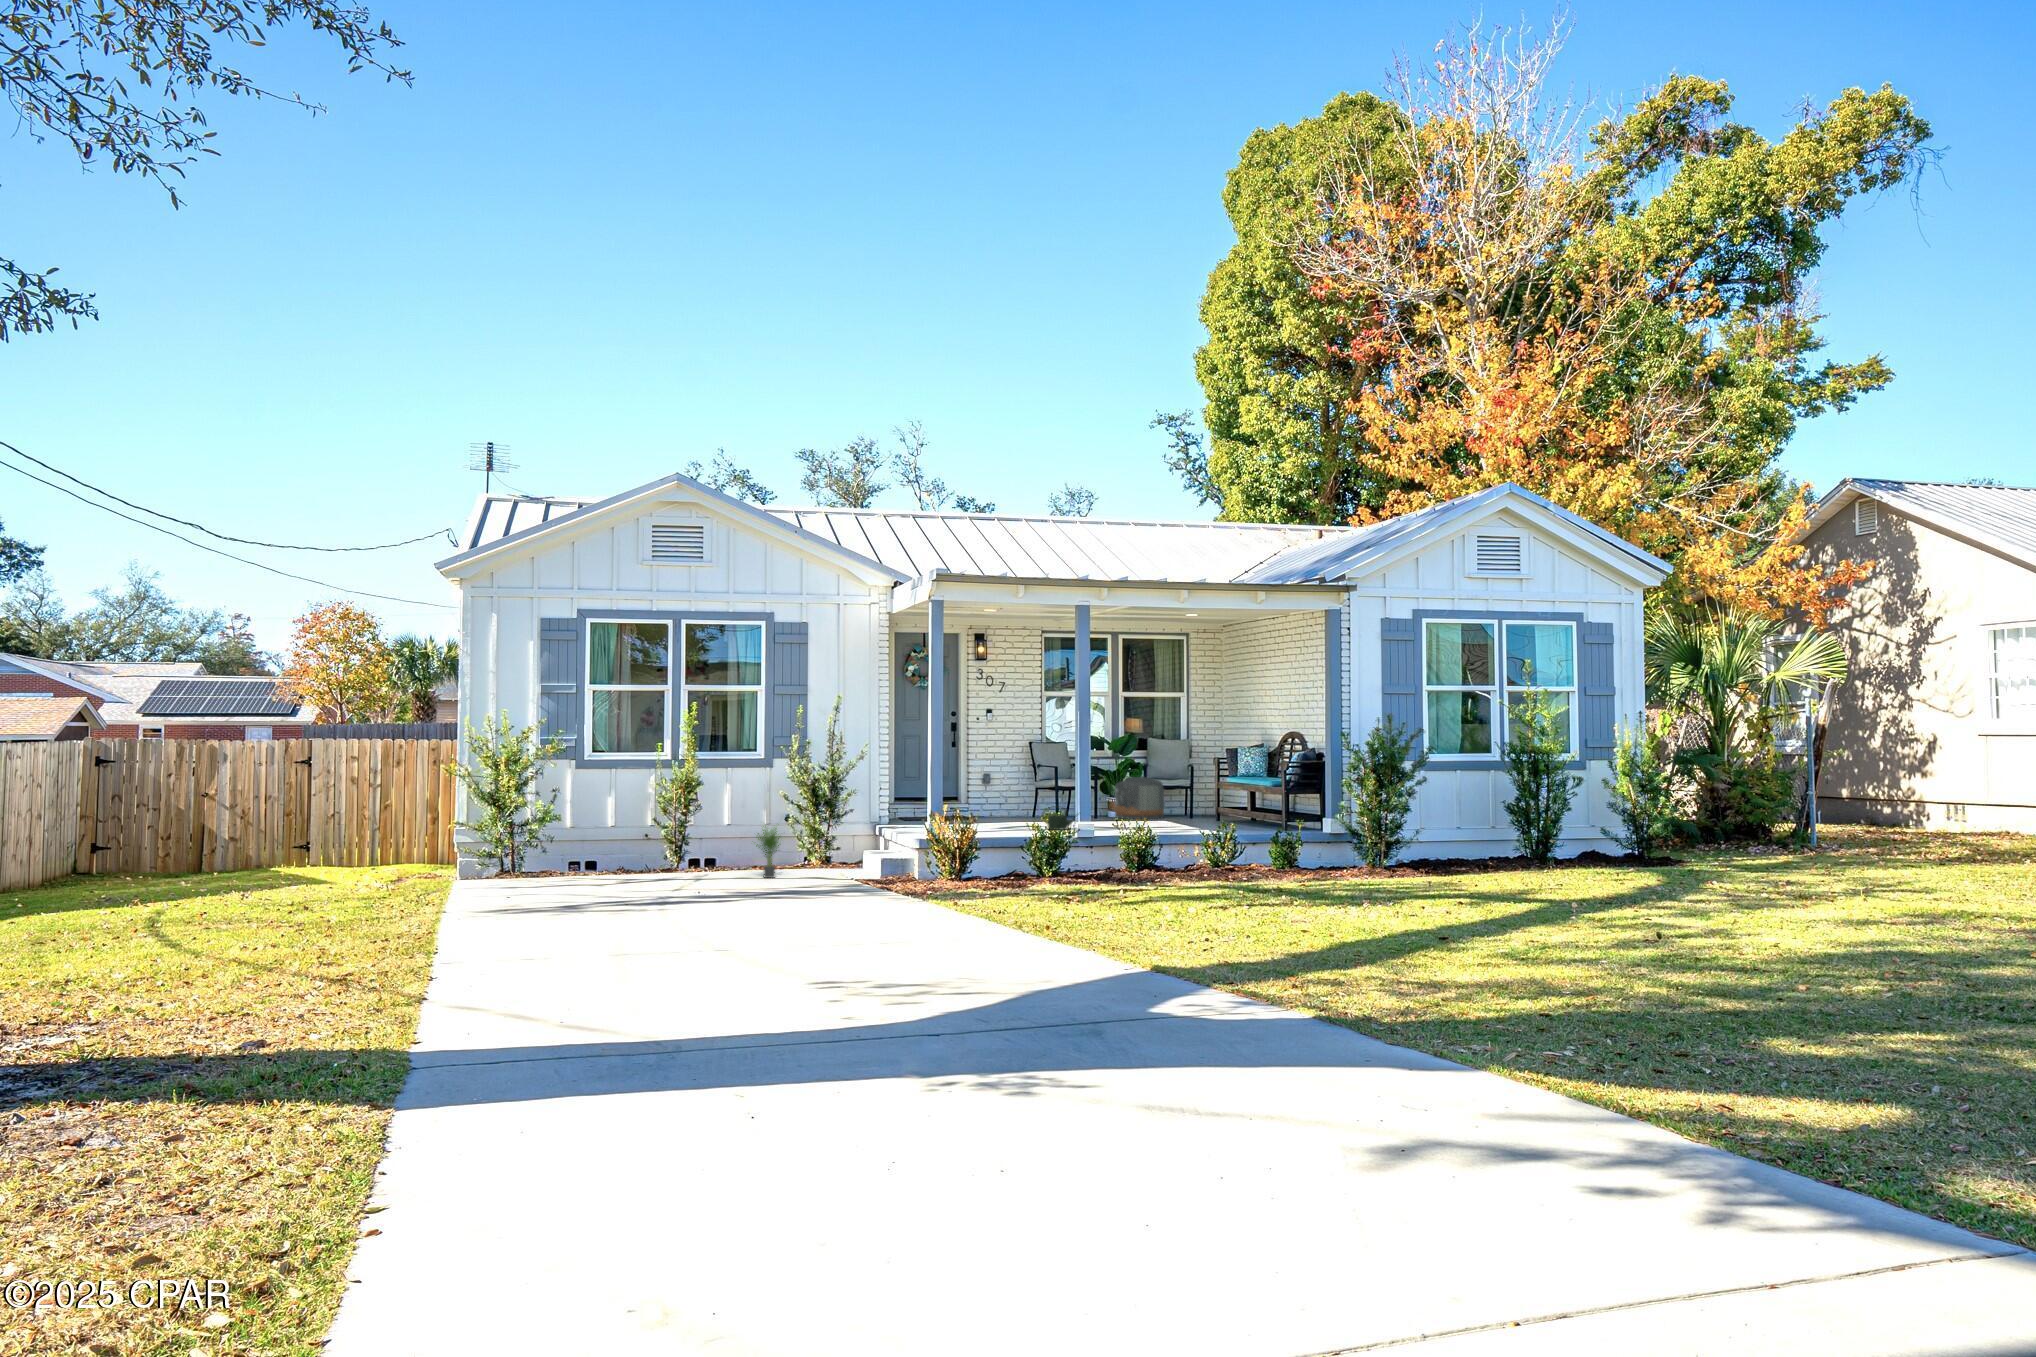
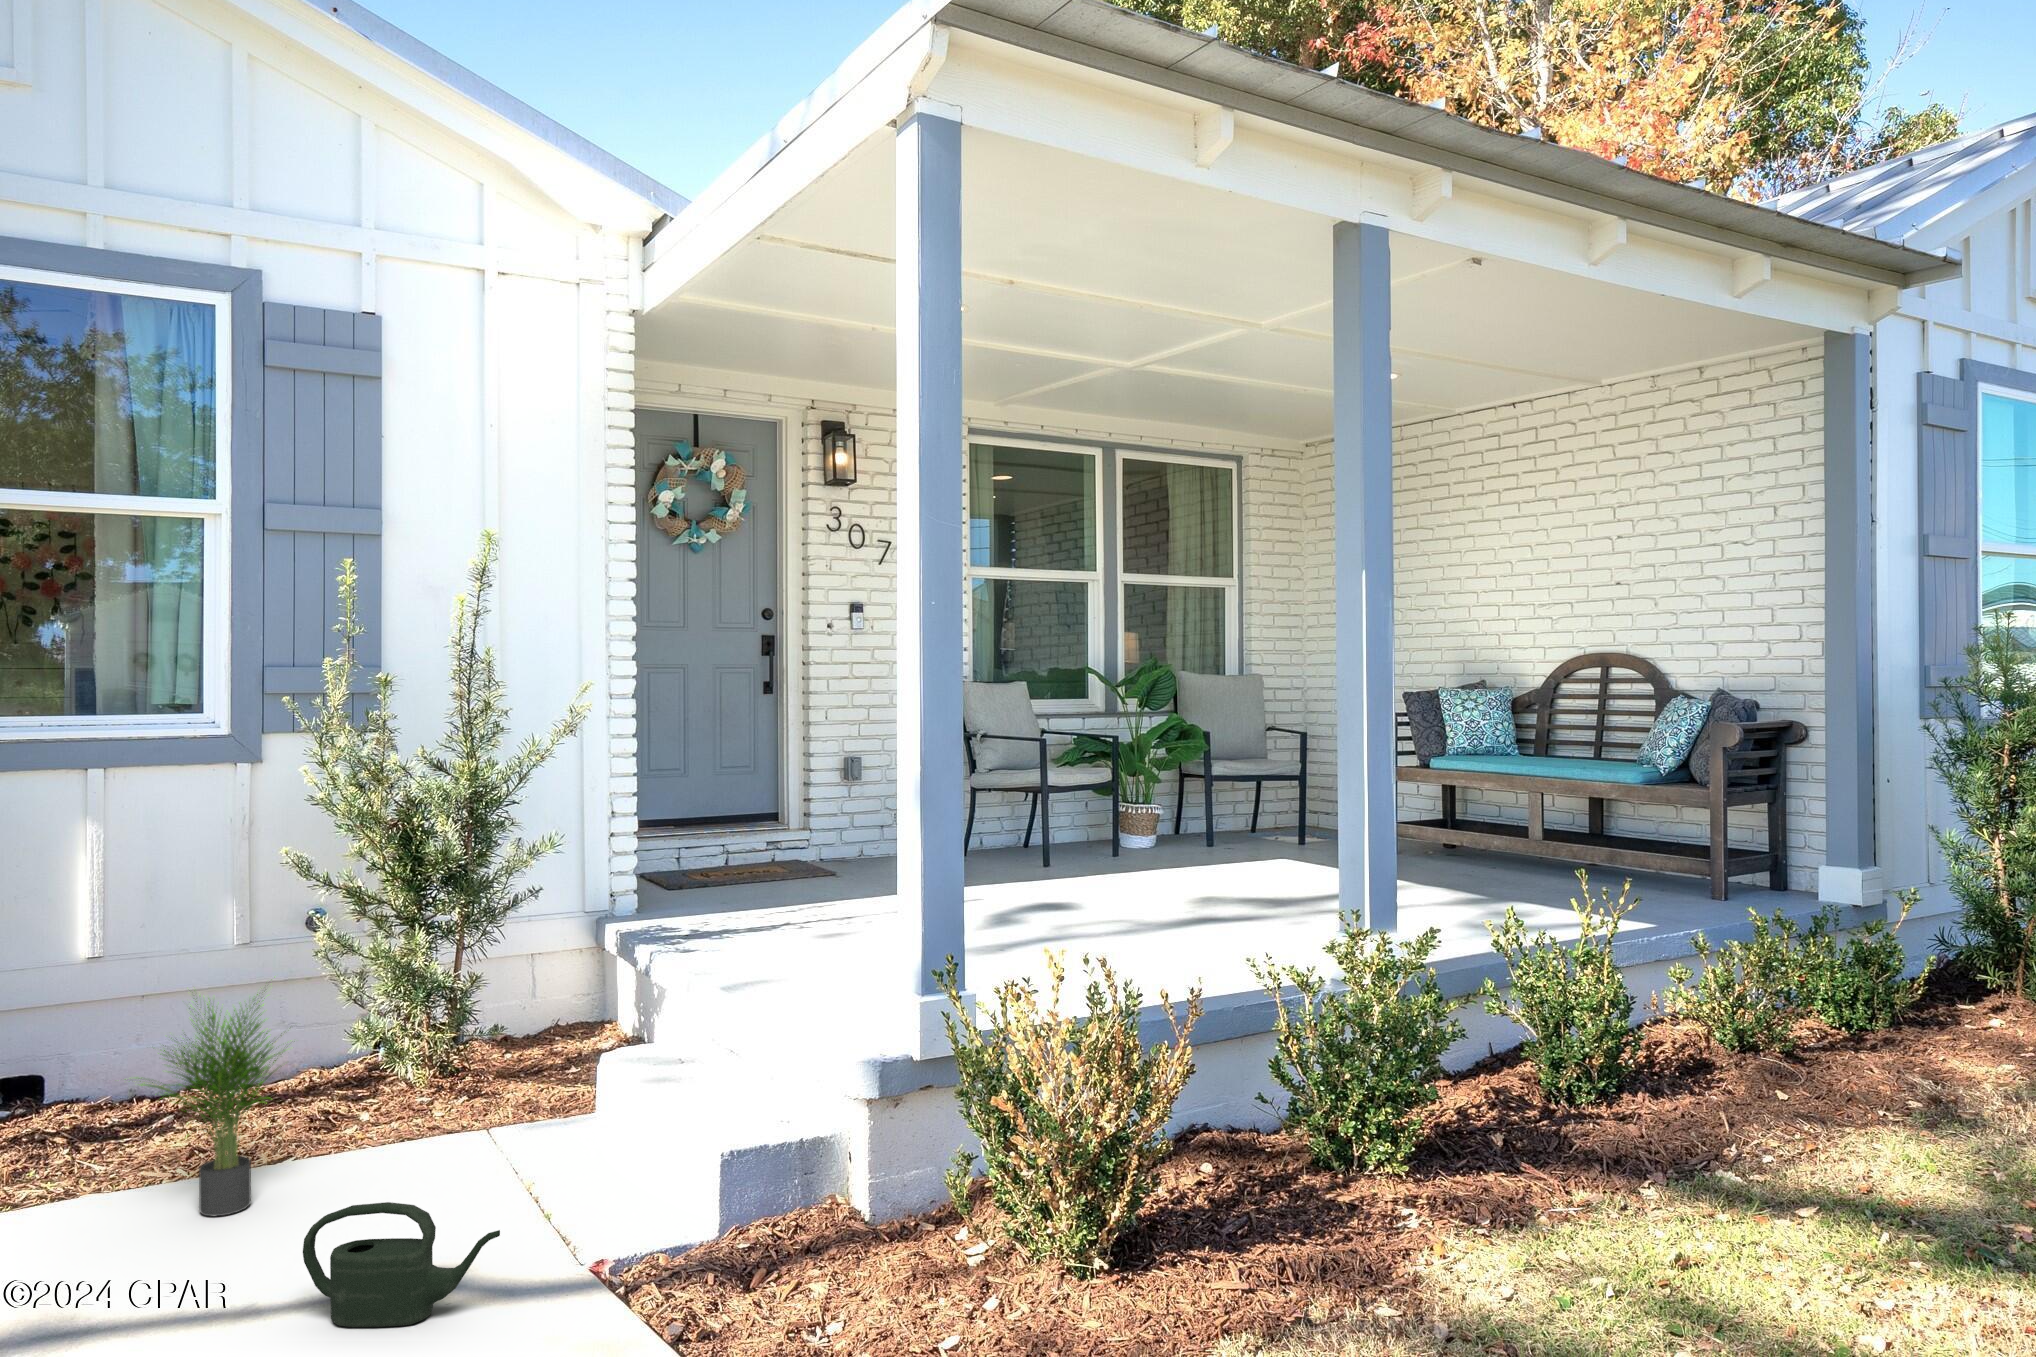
pouf: present [1115,777,1164,819] -> none [1173,761,1290,863]
watering can: present [1043,806,1075,830] -> present [303,1202,500,1327]

